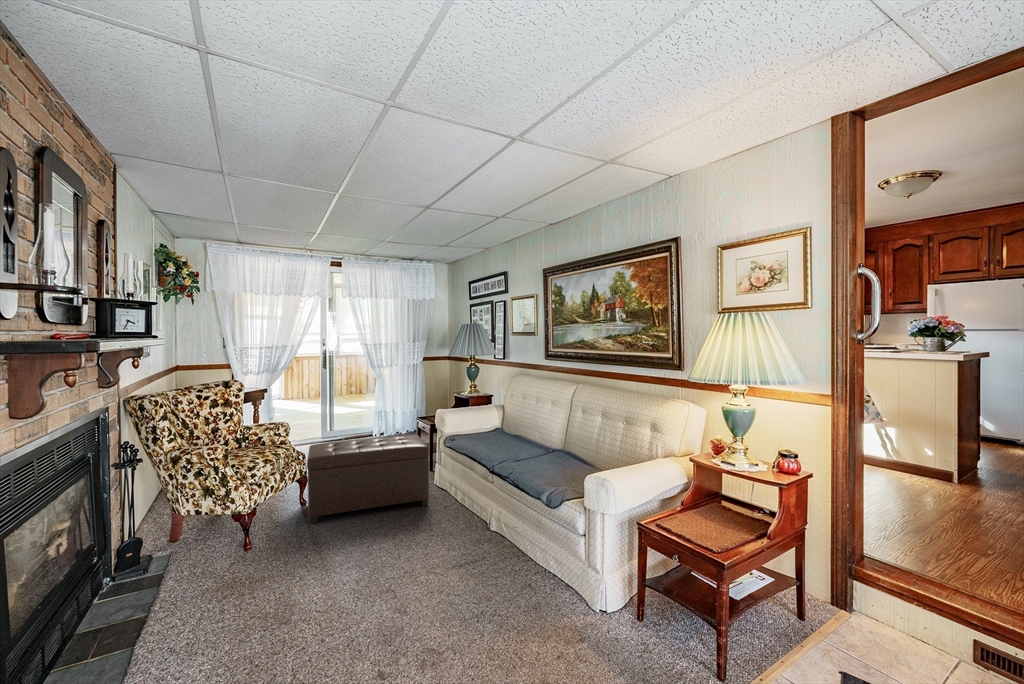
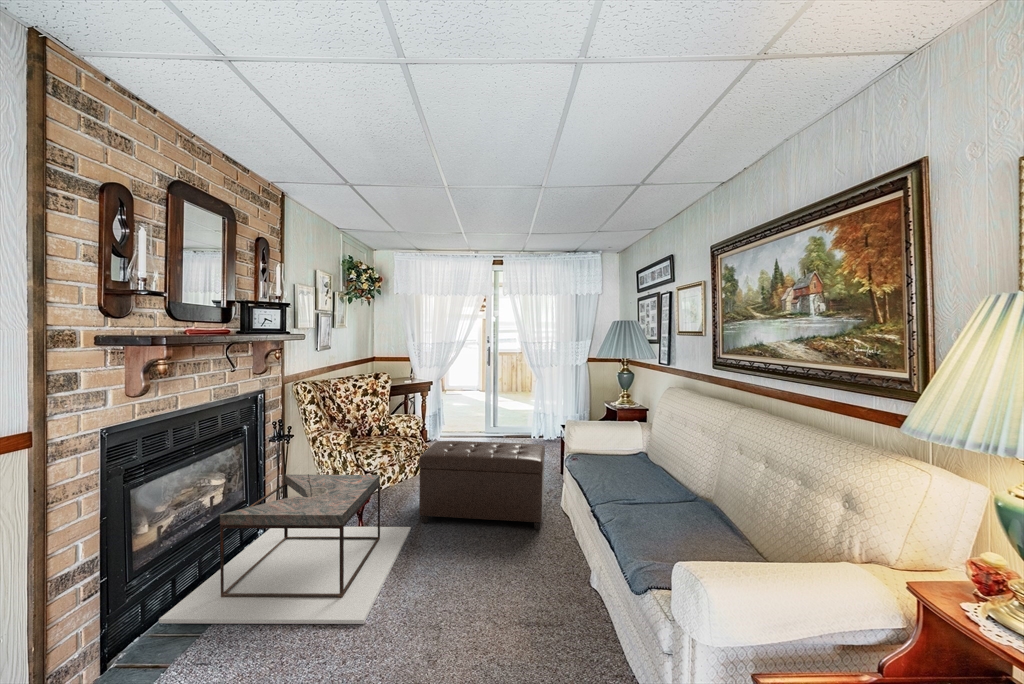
coffee table: none [59,481,318,679] -> present [159,474,411,624]

